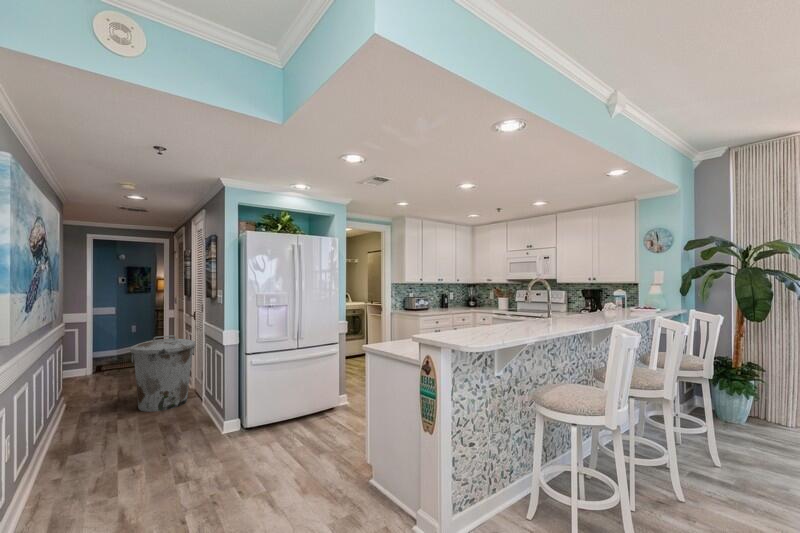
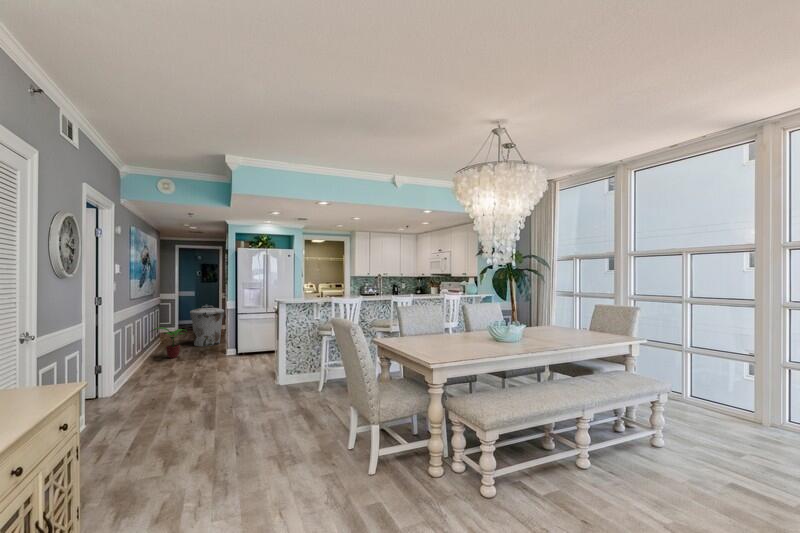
potted plant: none [45,391,137,460] -> present [152,327,187,358]

